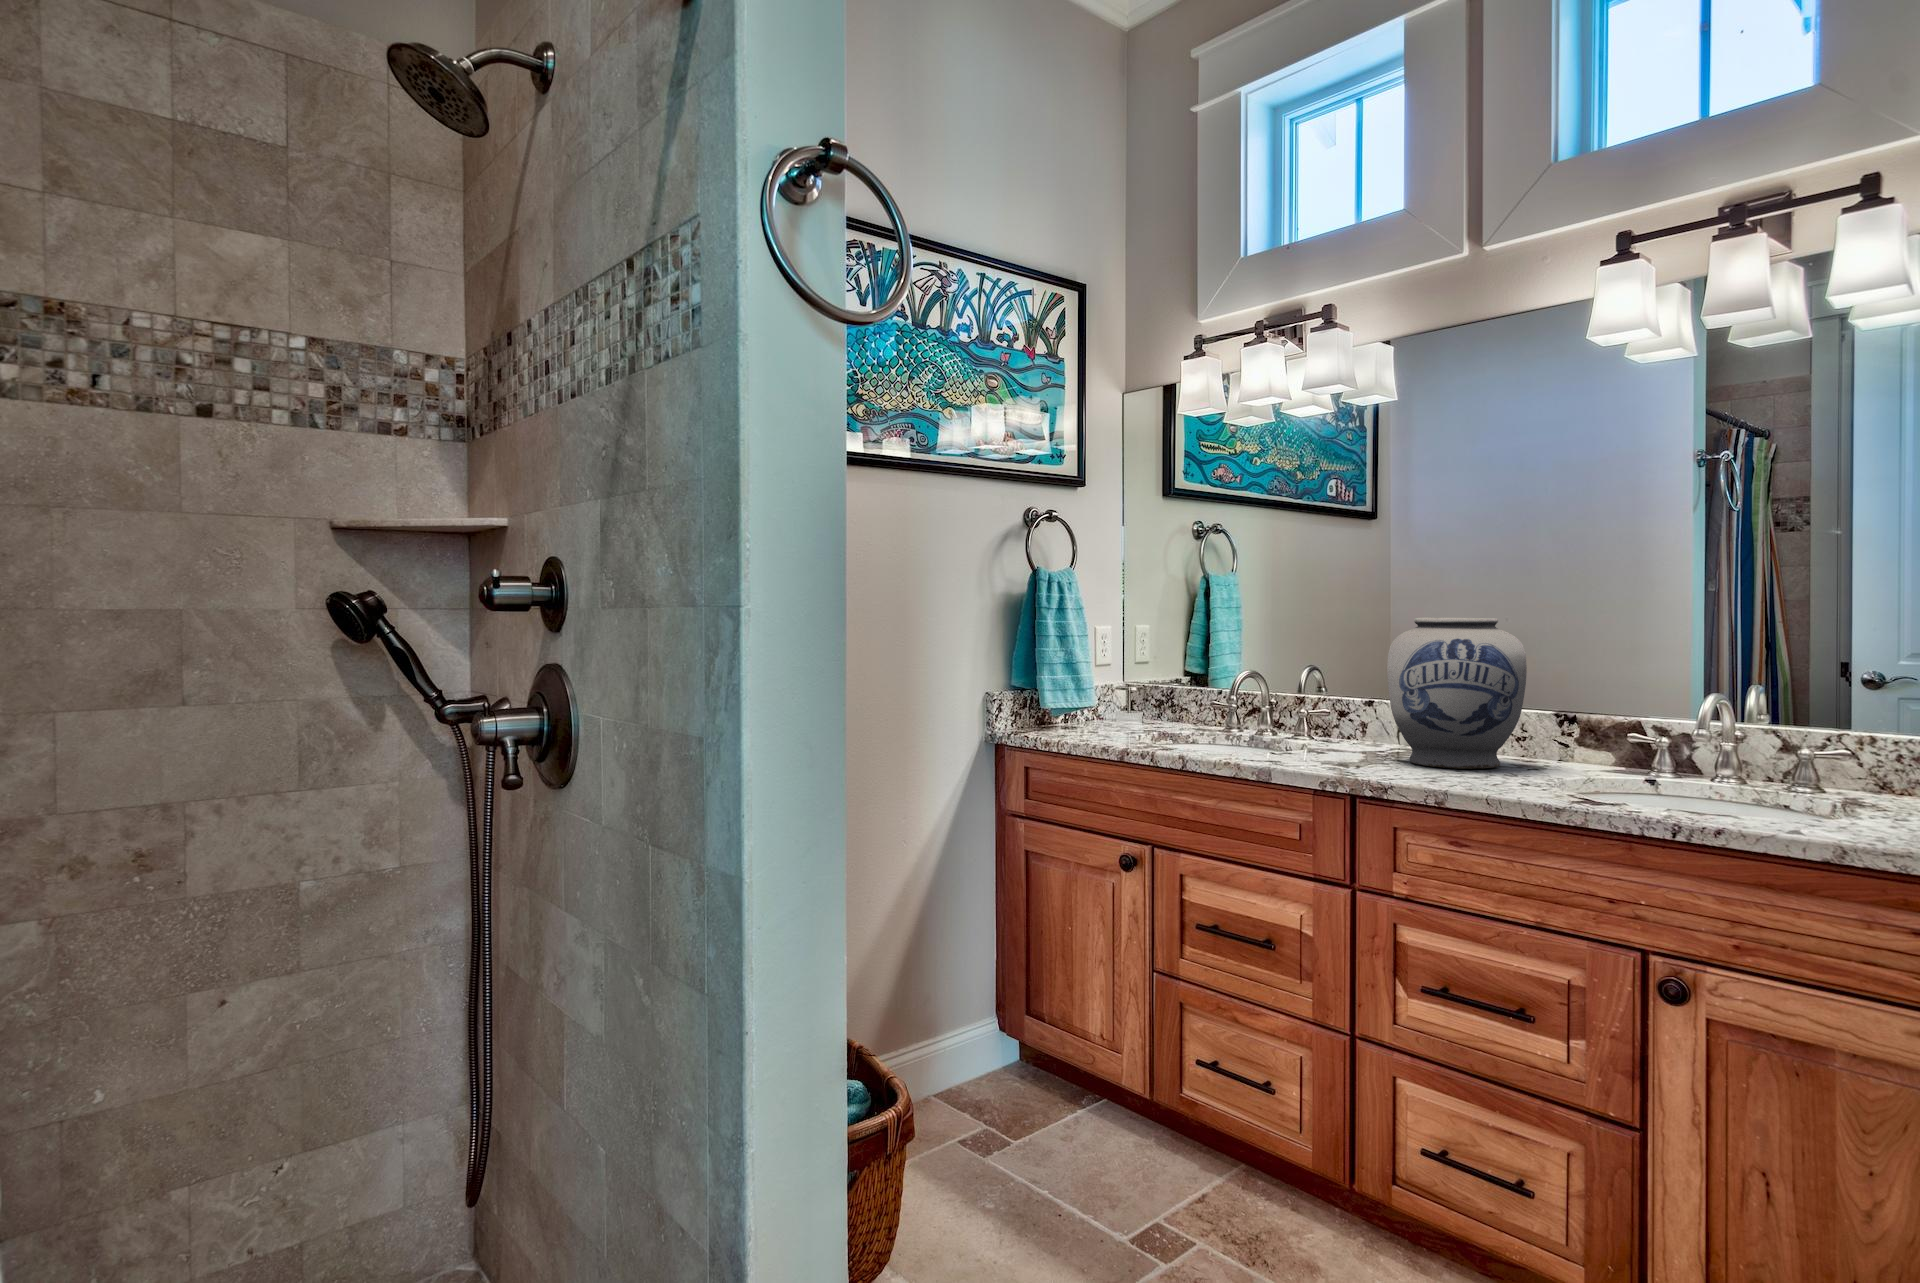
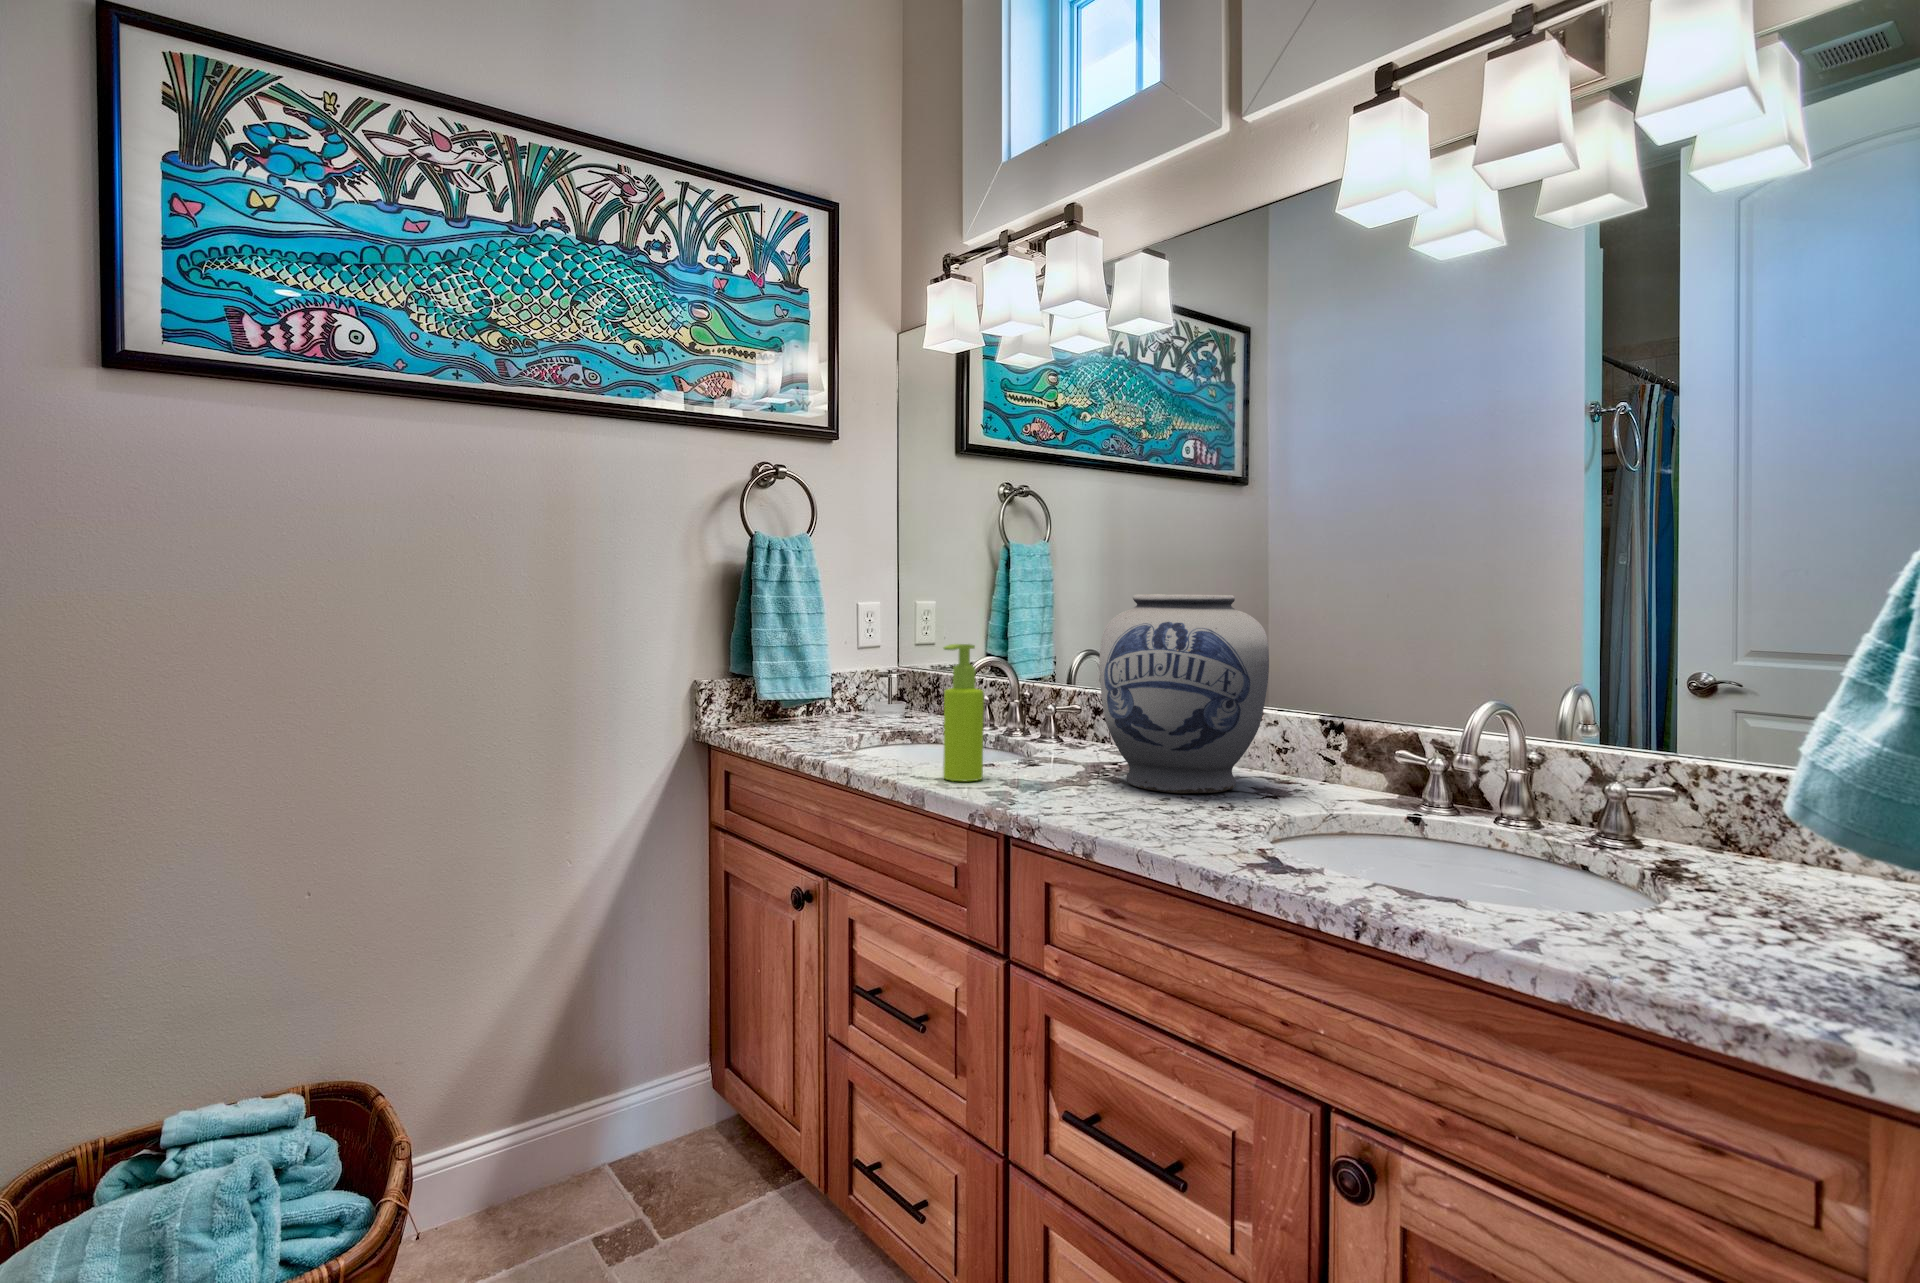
soap dispenser: none [1269,657,1301,763] -> present [943,644,984,781]

